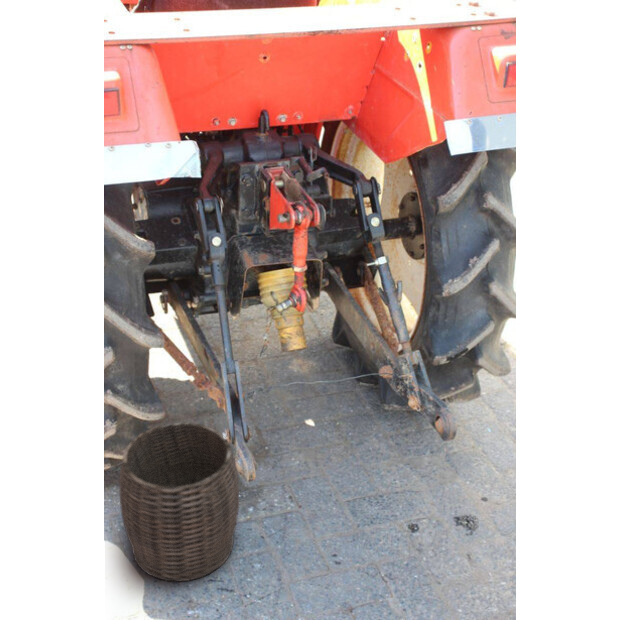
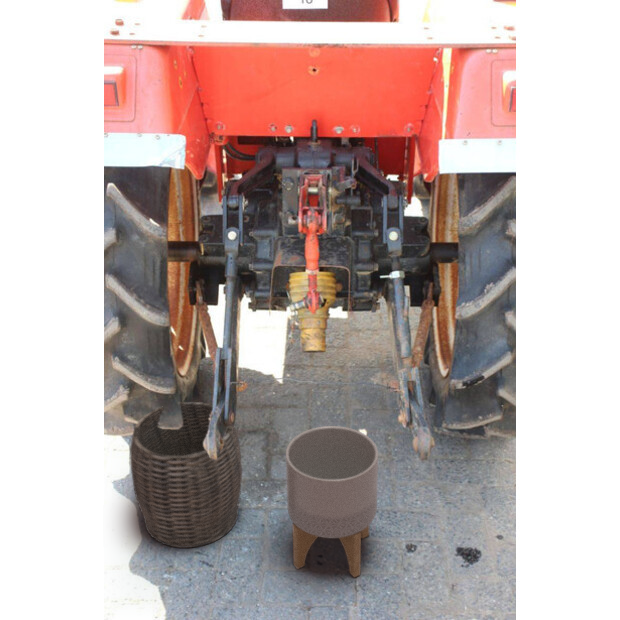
planter: none [300,422,395,574] -> present [286,426,378,577]

